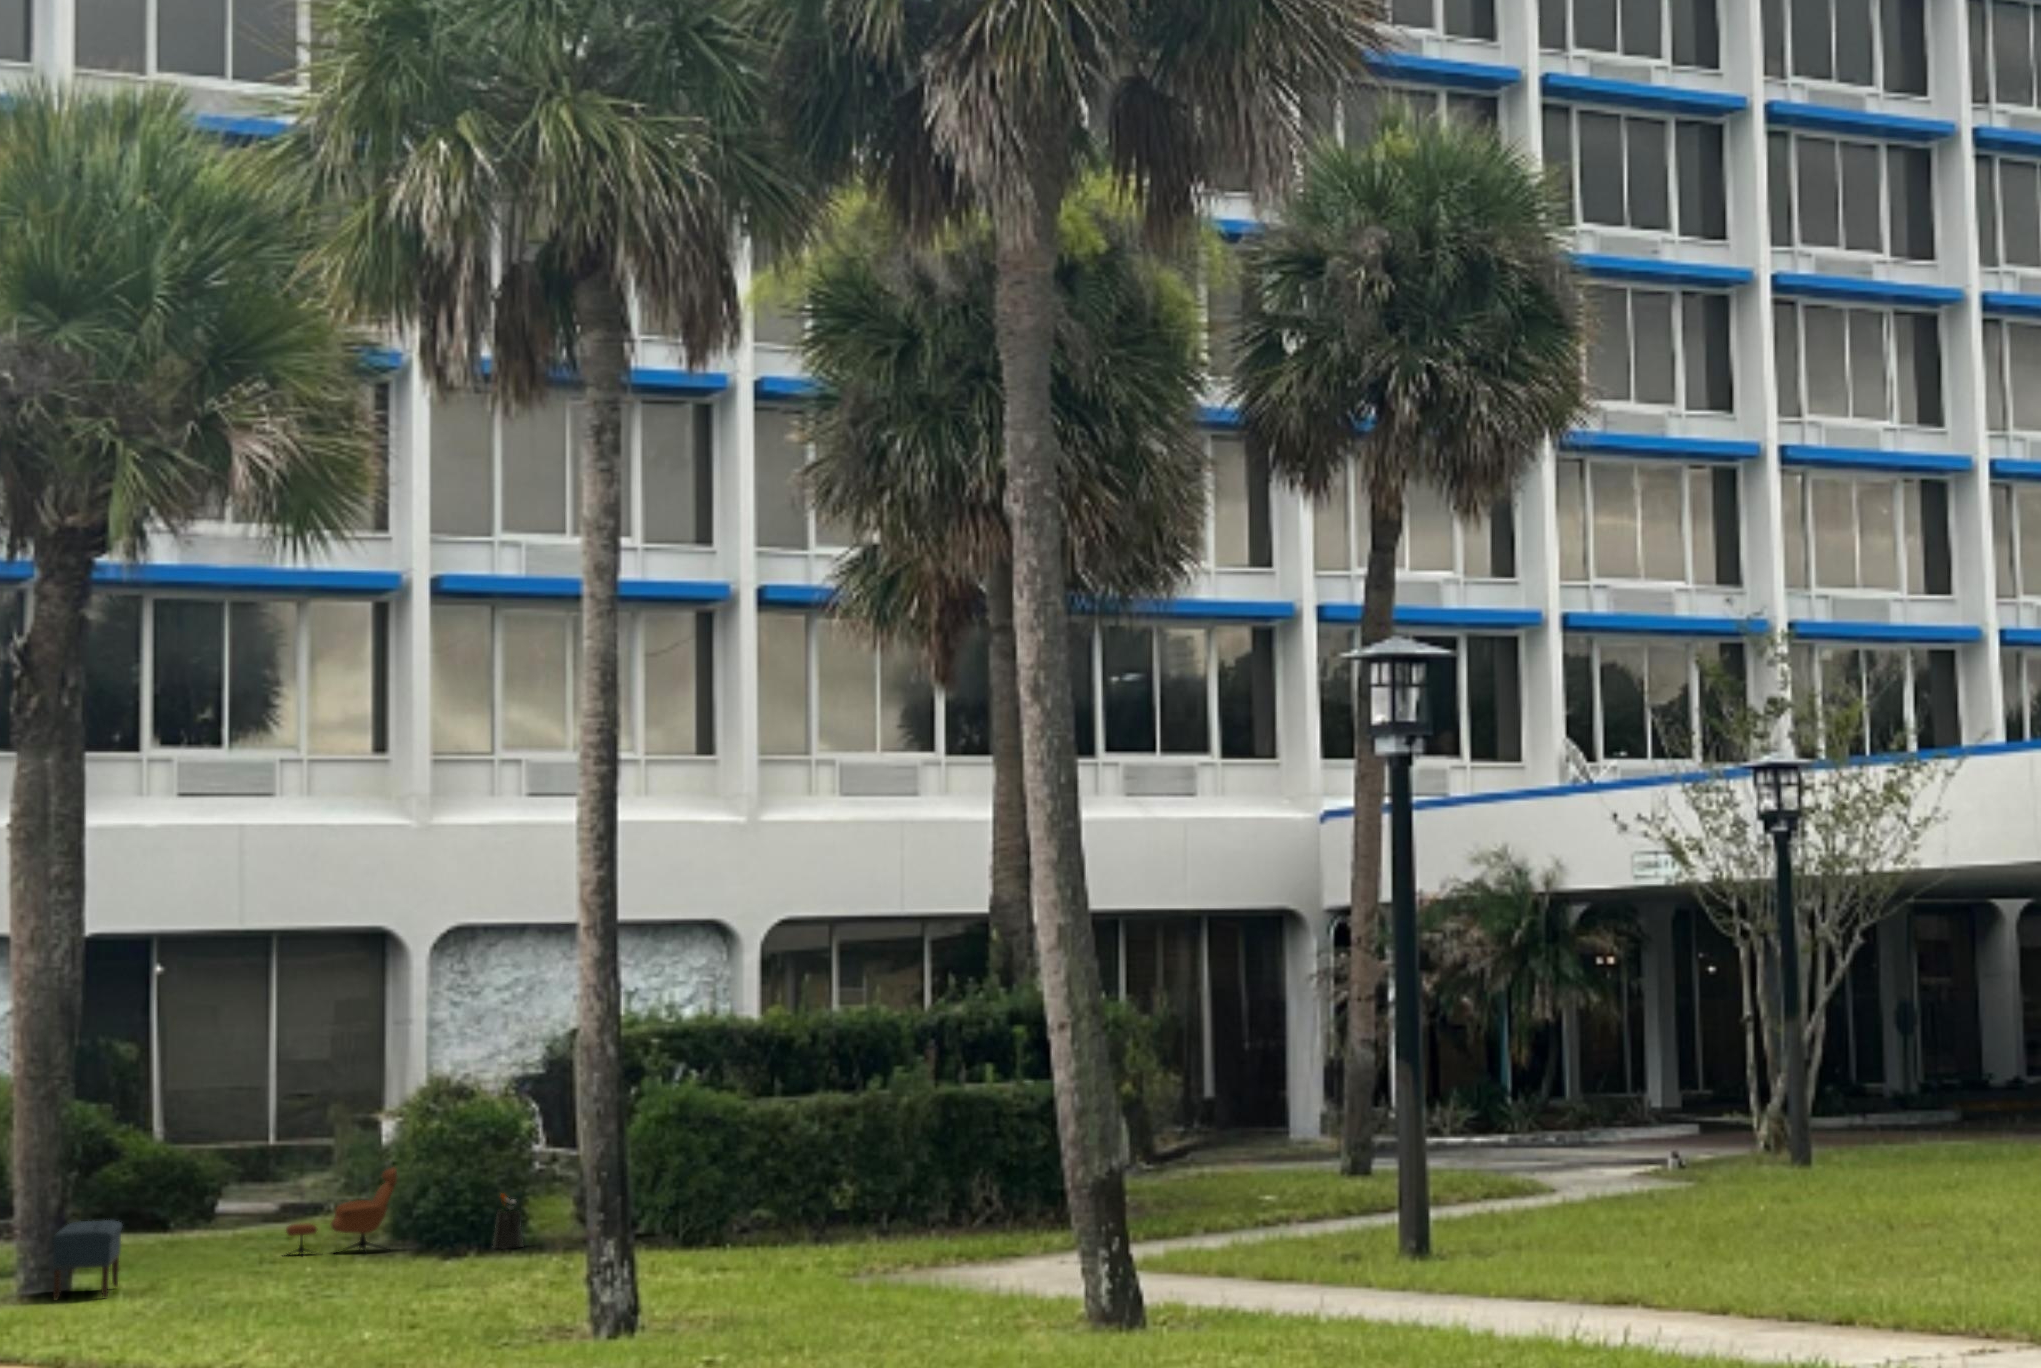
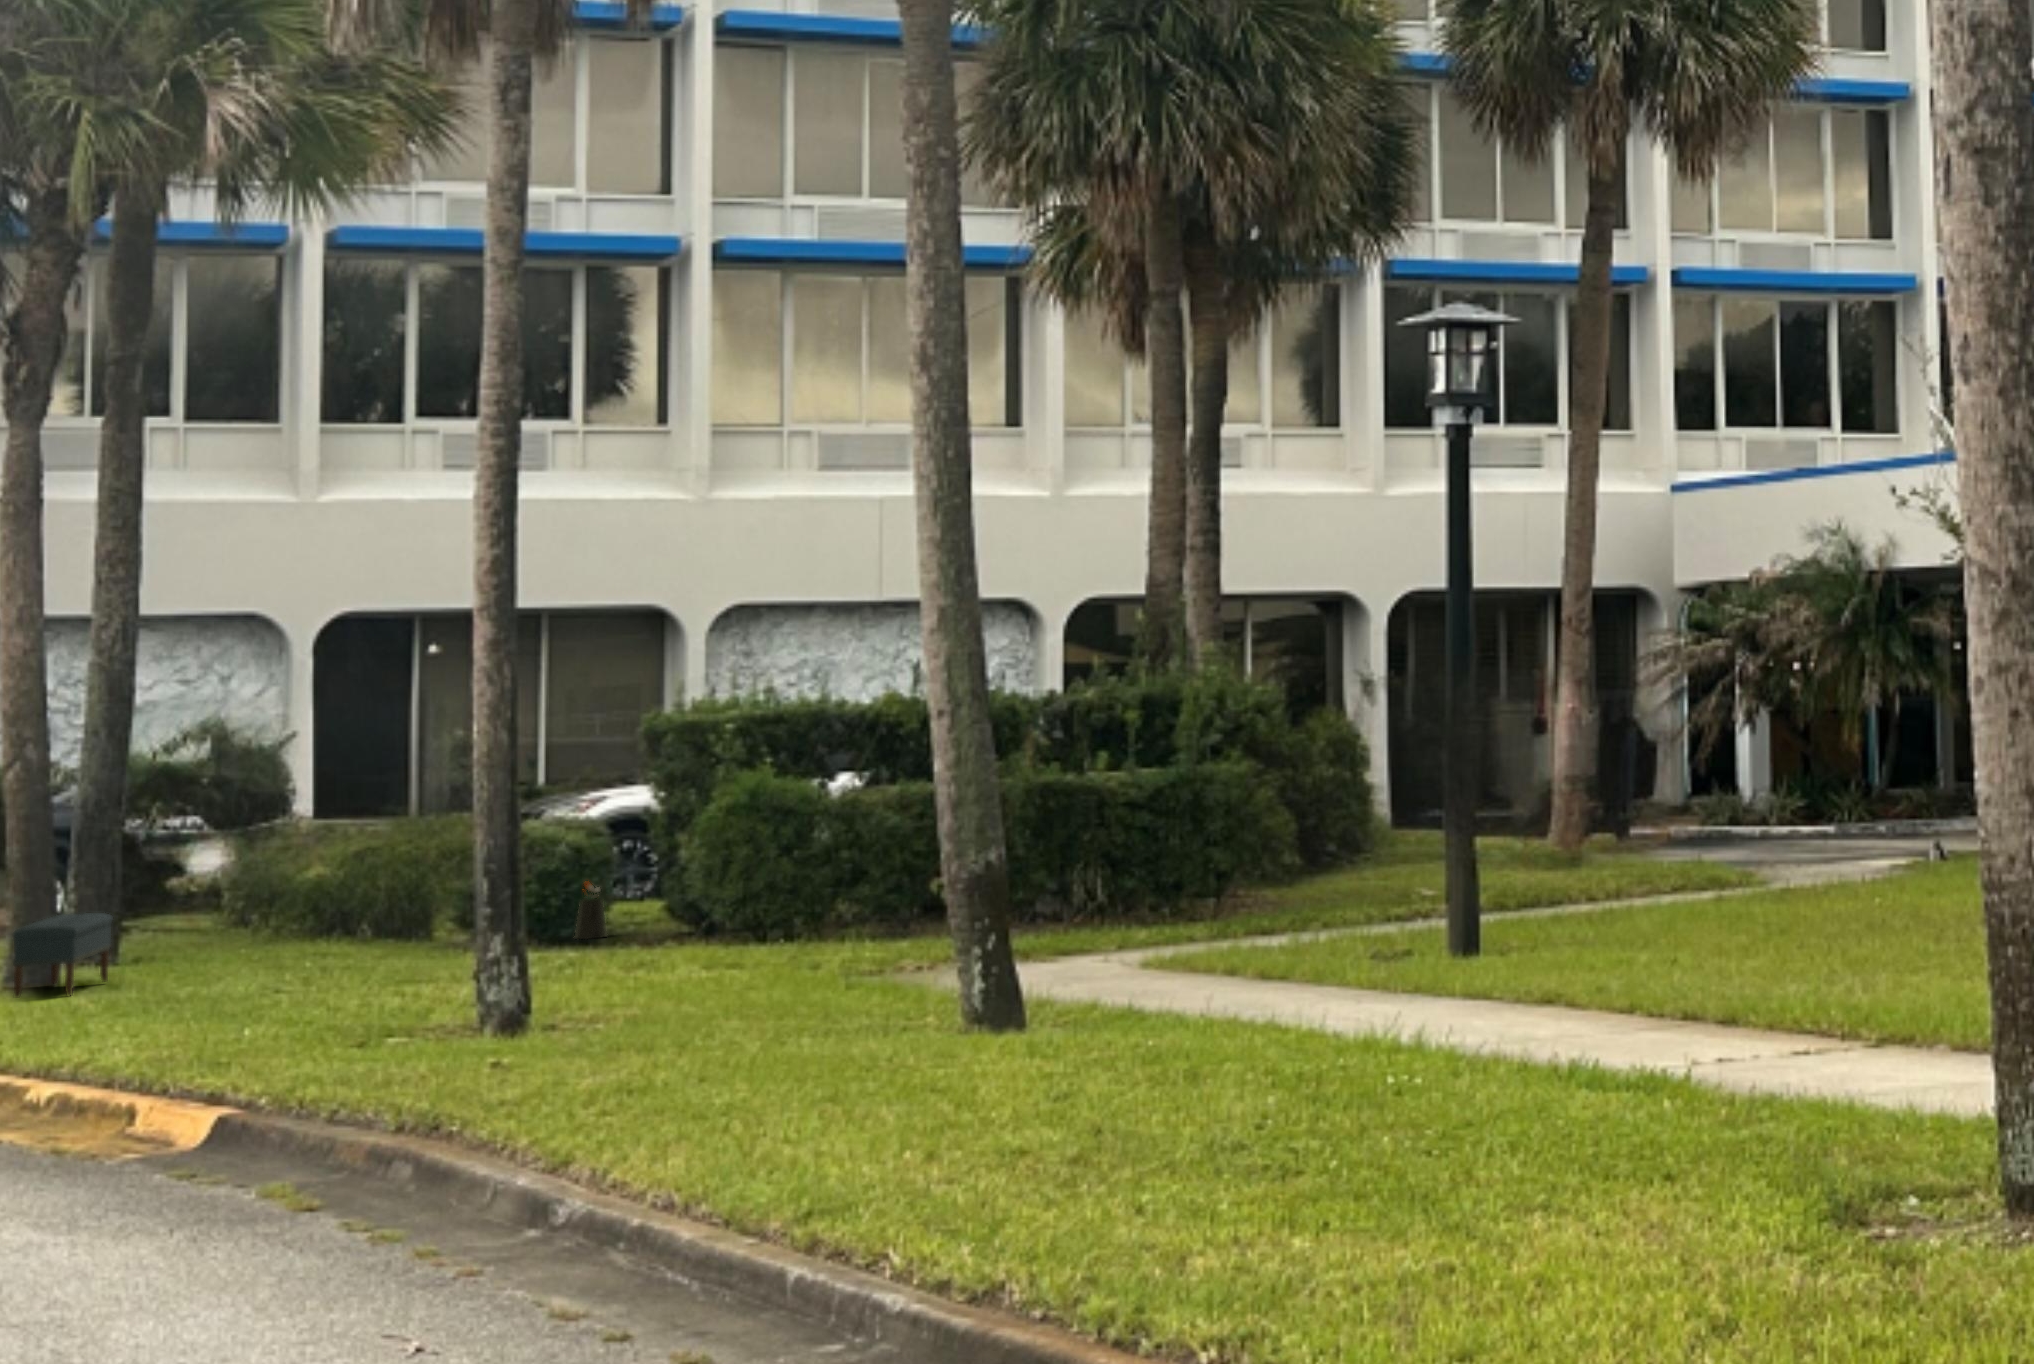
lounge chair: present [286,1168,397,1255] -> none [347,854,474,947]

